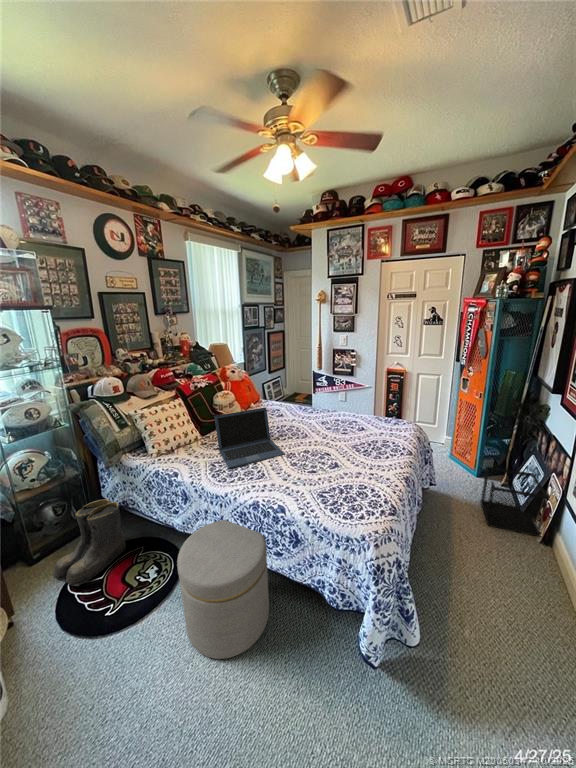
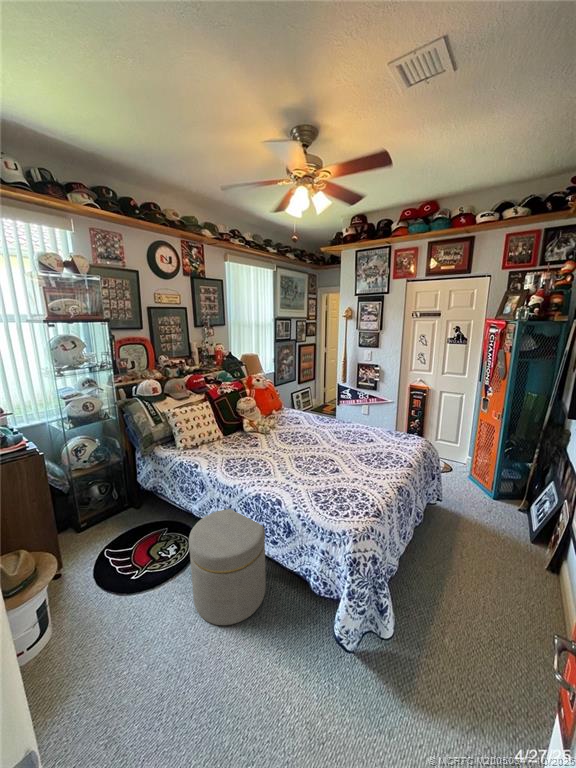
laptop: present [214,407,285,468] -> none [234,414,292,465]
wastebasket: present [480,467,548,537] -> none [491,488,556,564]
boots: present [53,499,126,586] -> none [93,484,155,553]

